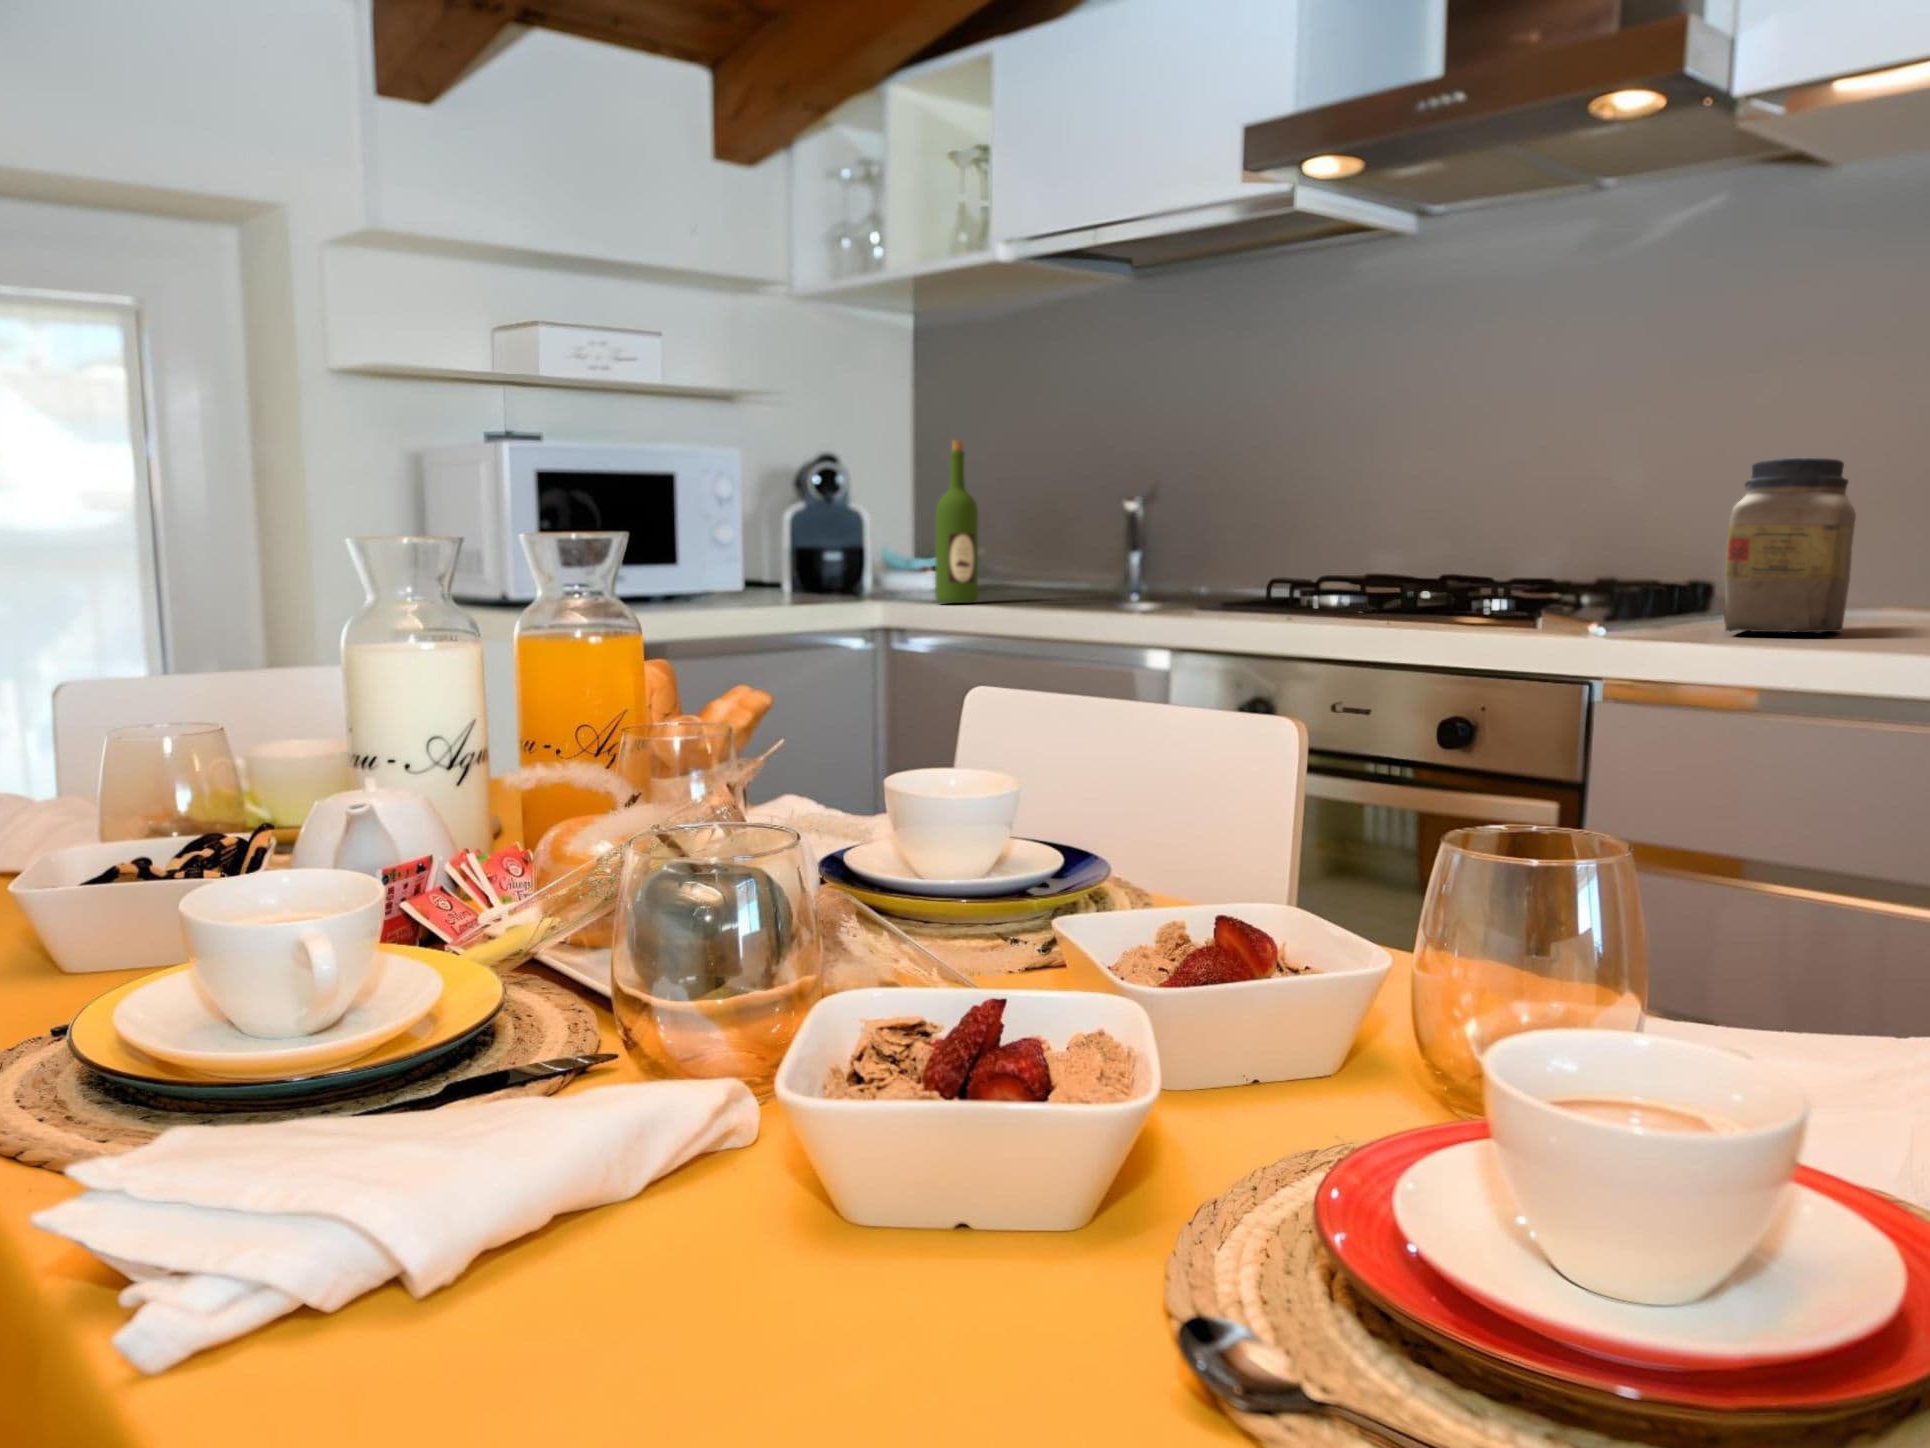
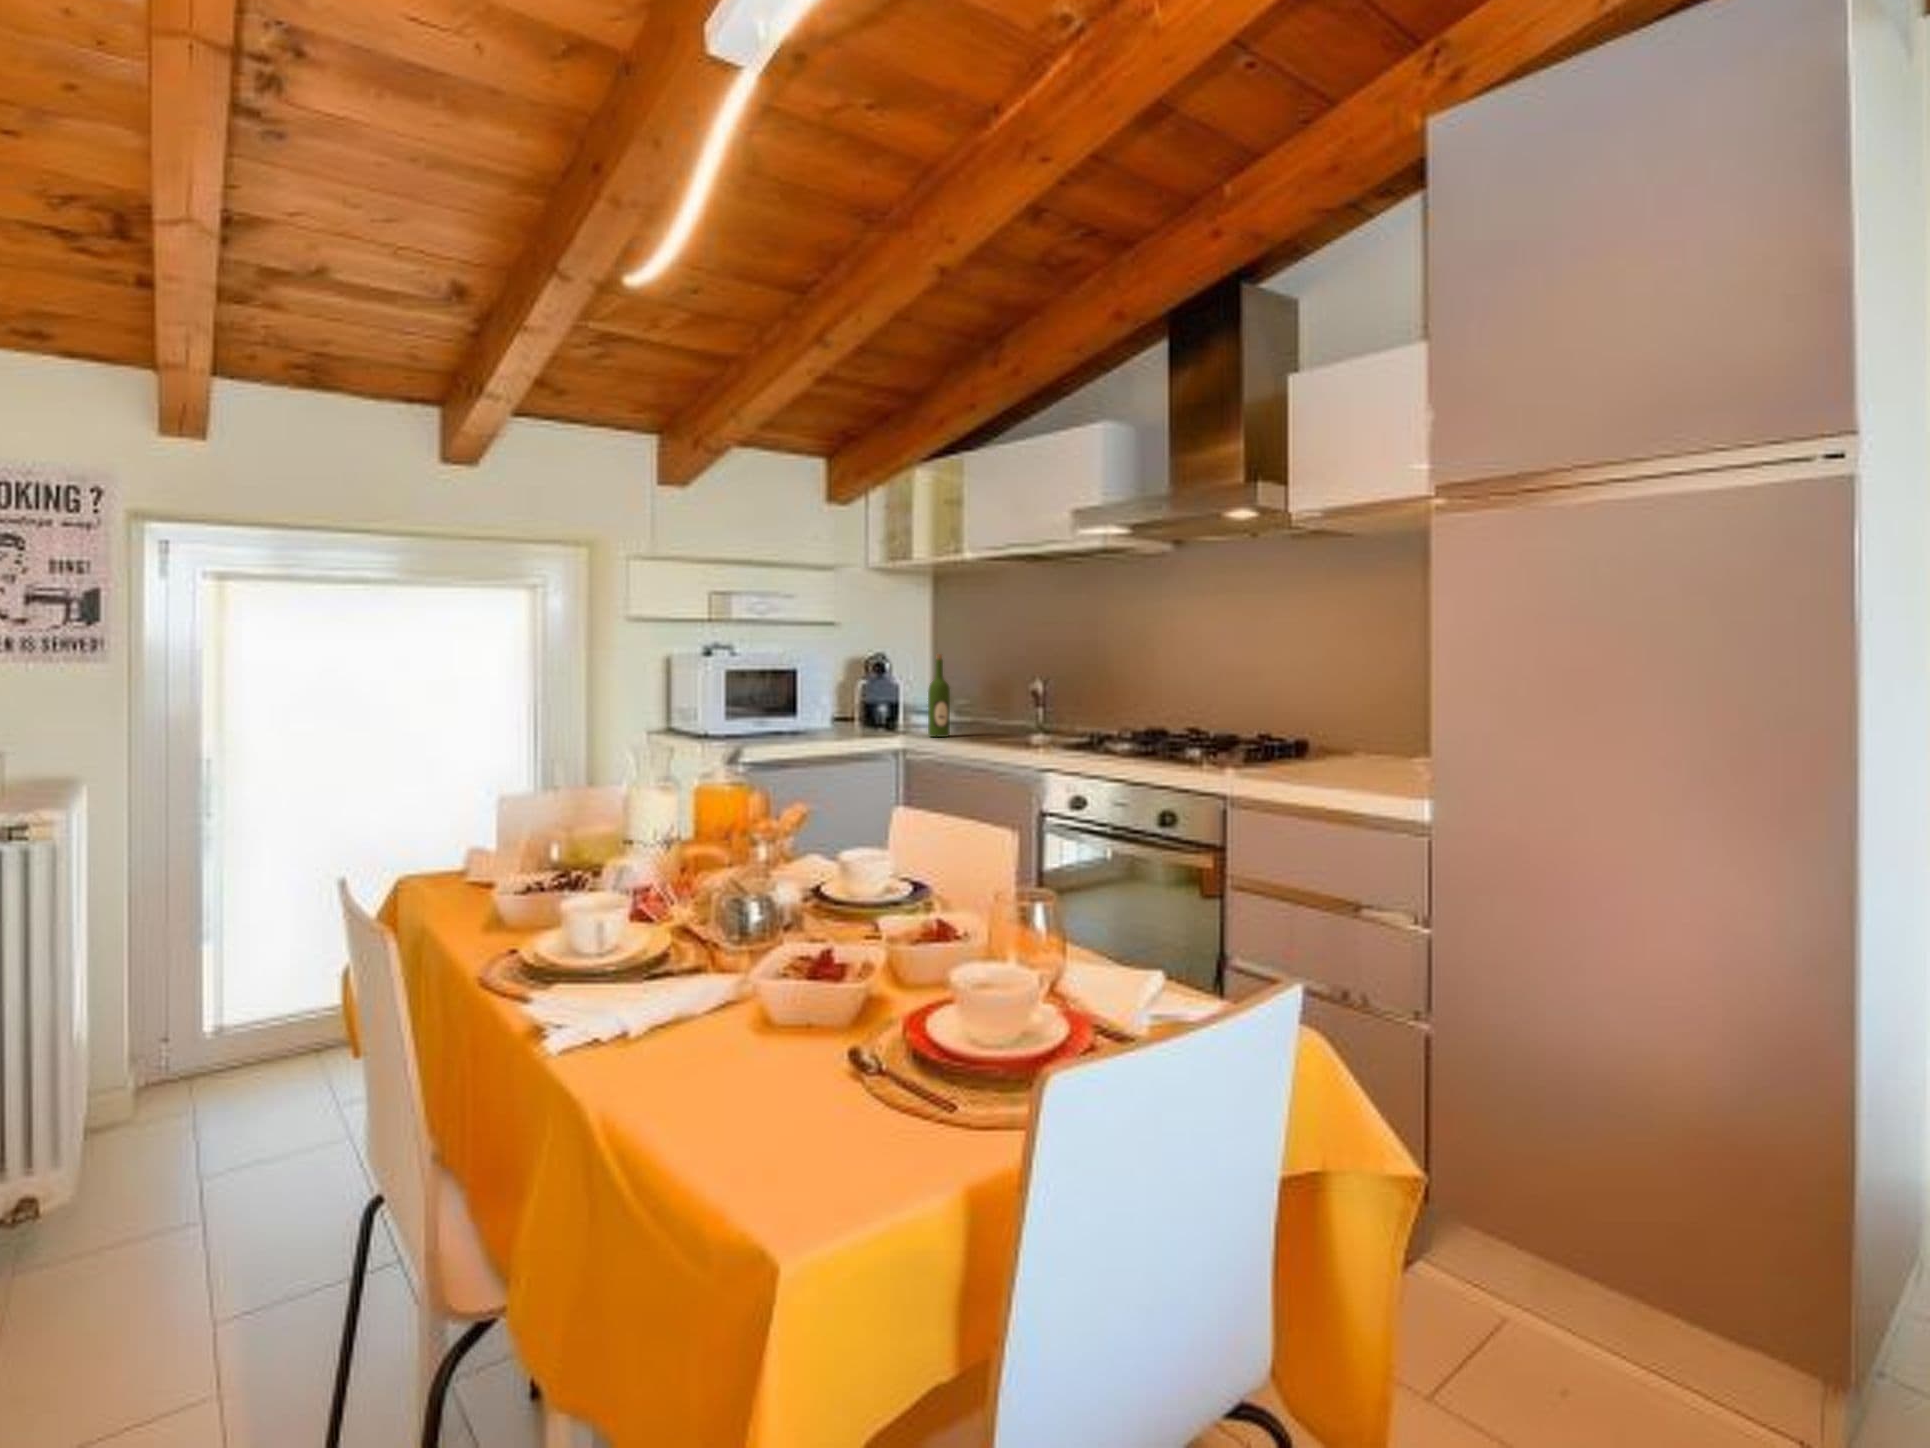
jar: present [1724,458,1856,633] -> none [1274,693,1336,777]

